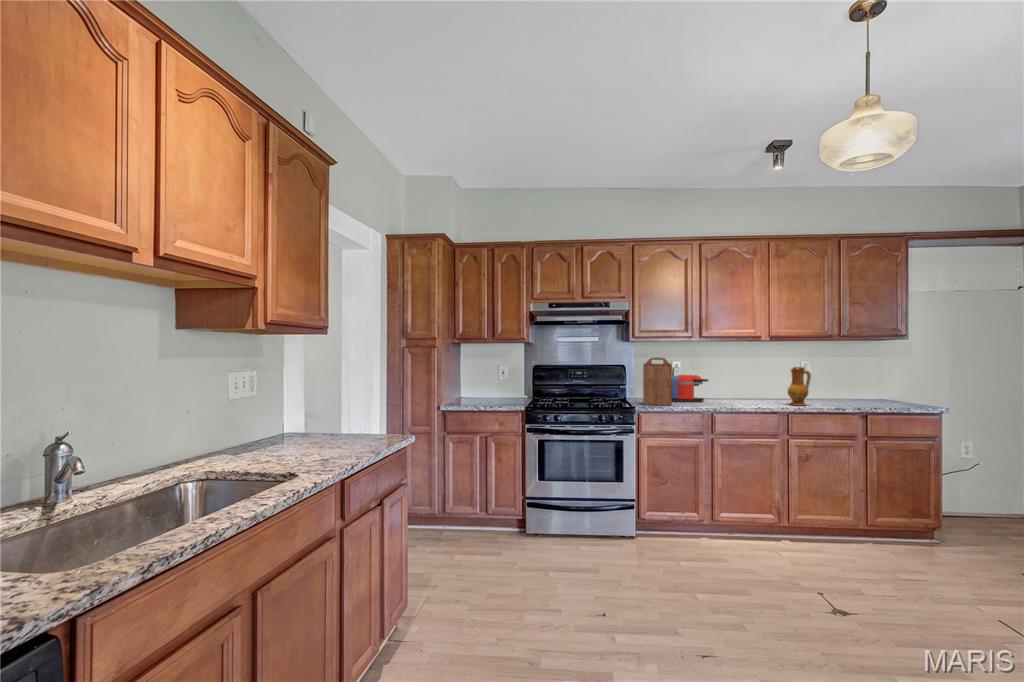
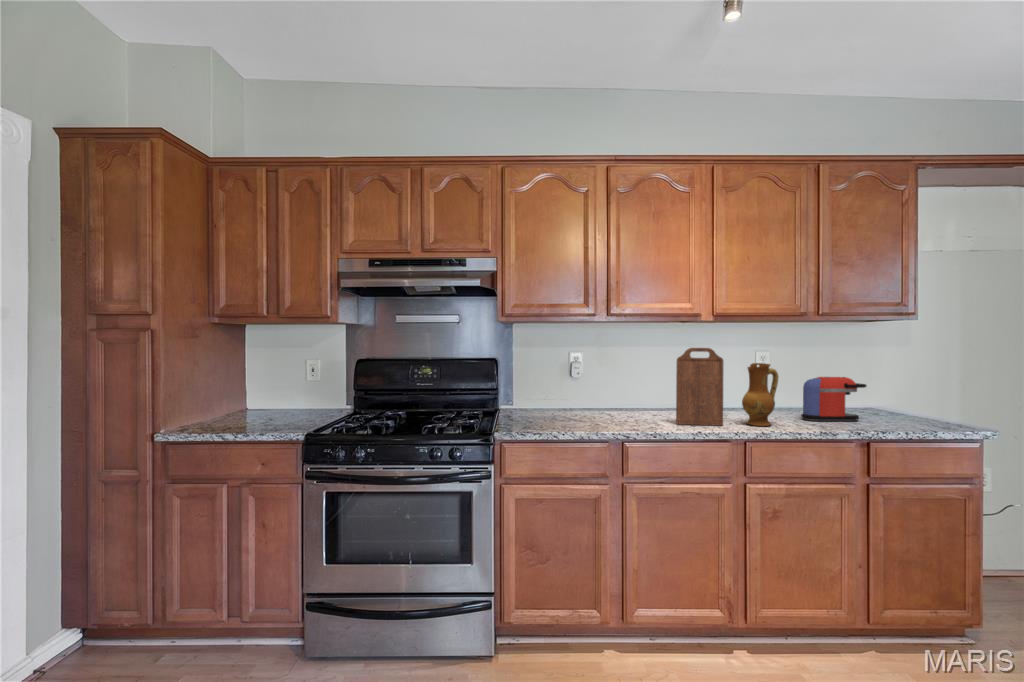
cutting board: present [643,358,672,406] -> present [676,348,724,426]
coffee maker: present [672,375,708,402] -> present [801,377,866,421]

